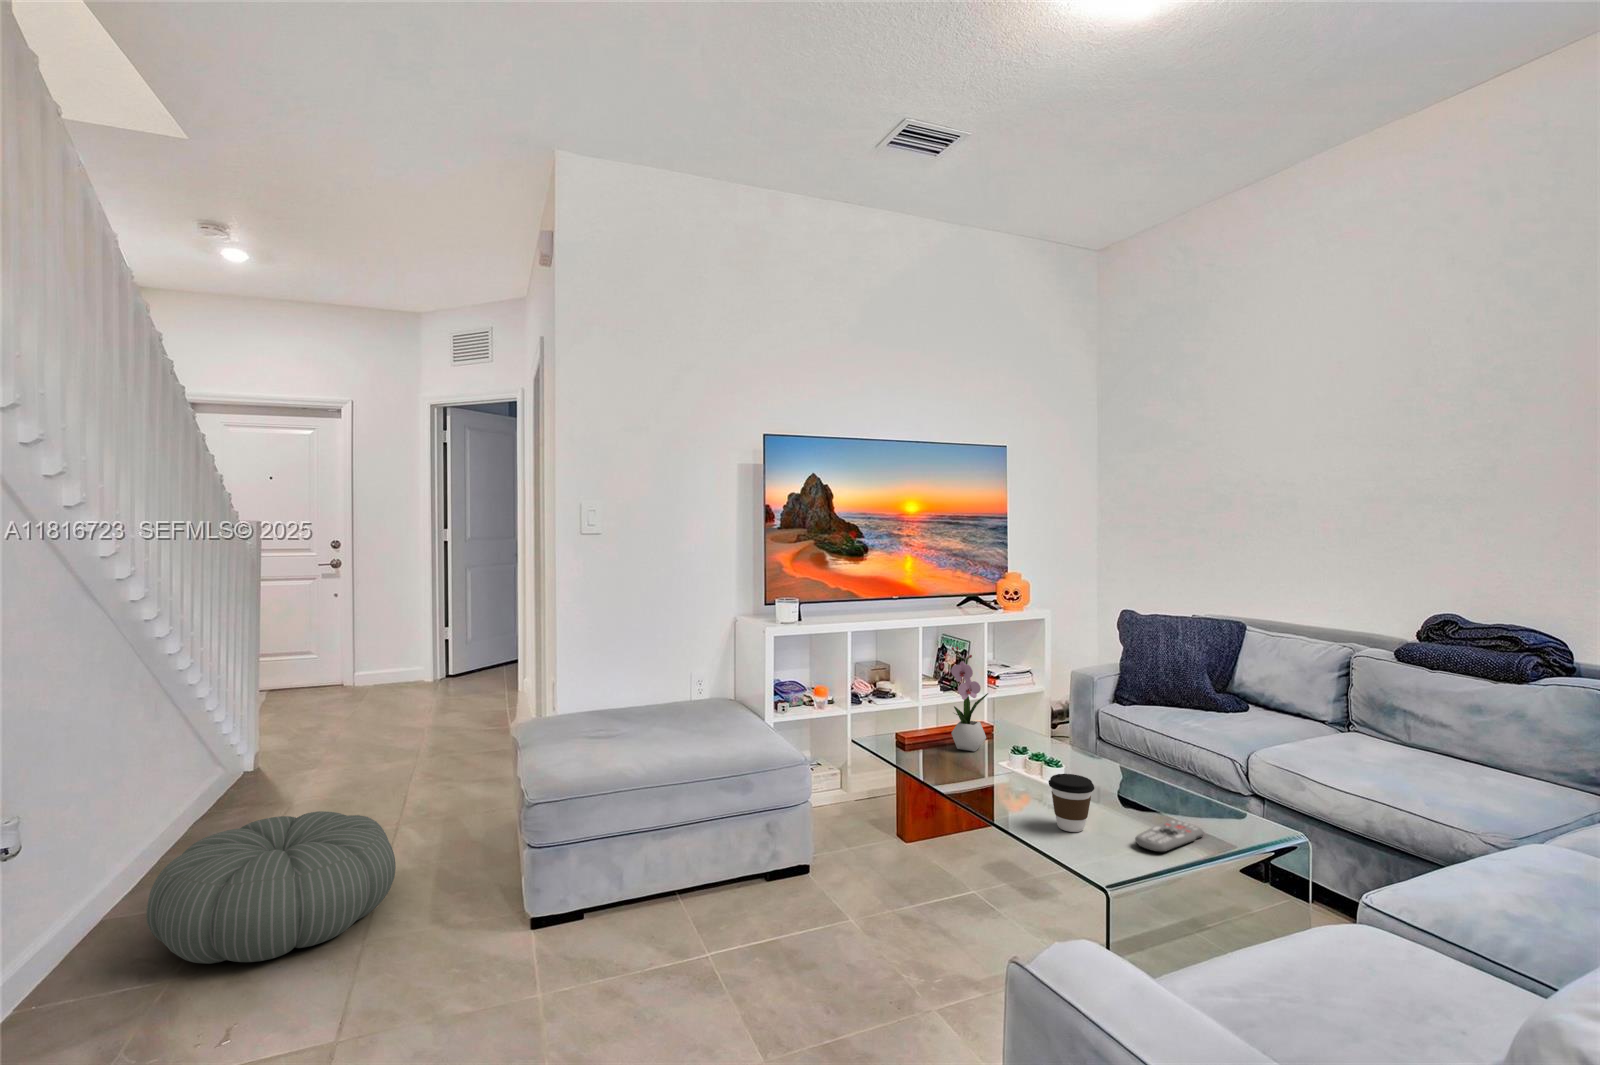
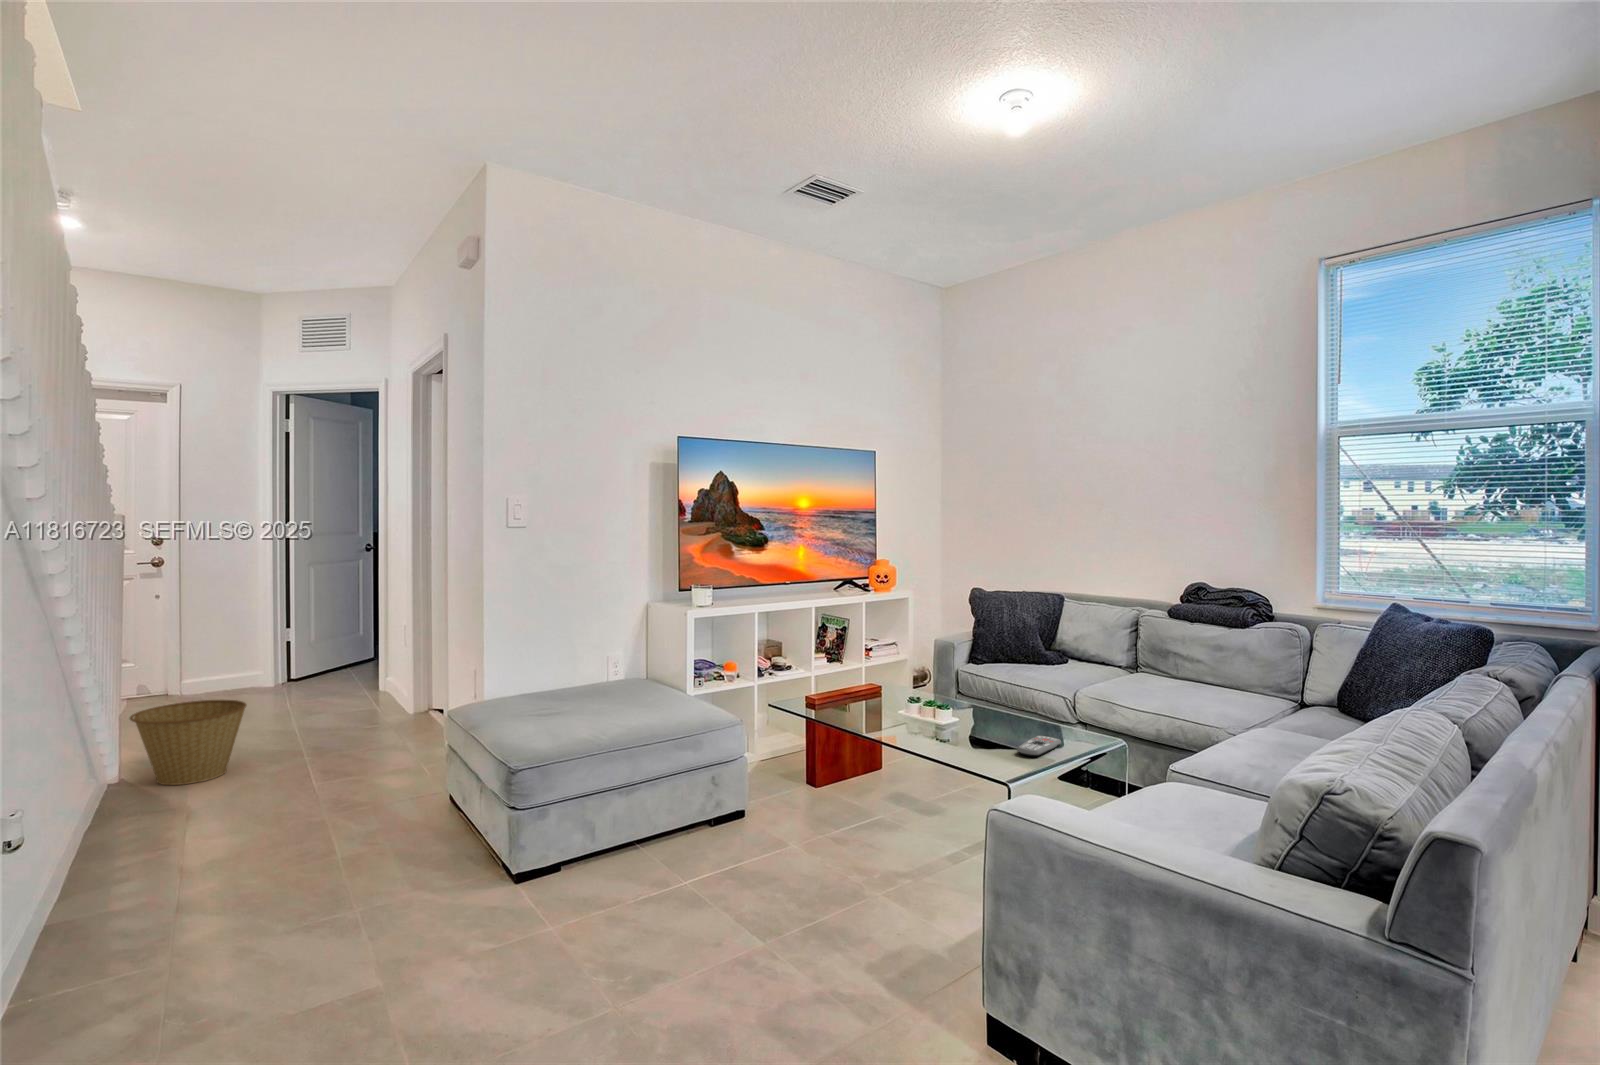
flower arrangement: present [951,647,988,751] -> none [855,619,885,704]
basket: none [255,697,361,779] -> present [130,700,246,785]
coffee cup: present [1049,774,1094,832] -> none [953,708,987,750]
pouf: present [147,811,396,964] -> none [133,798,372,940]

